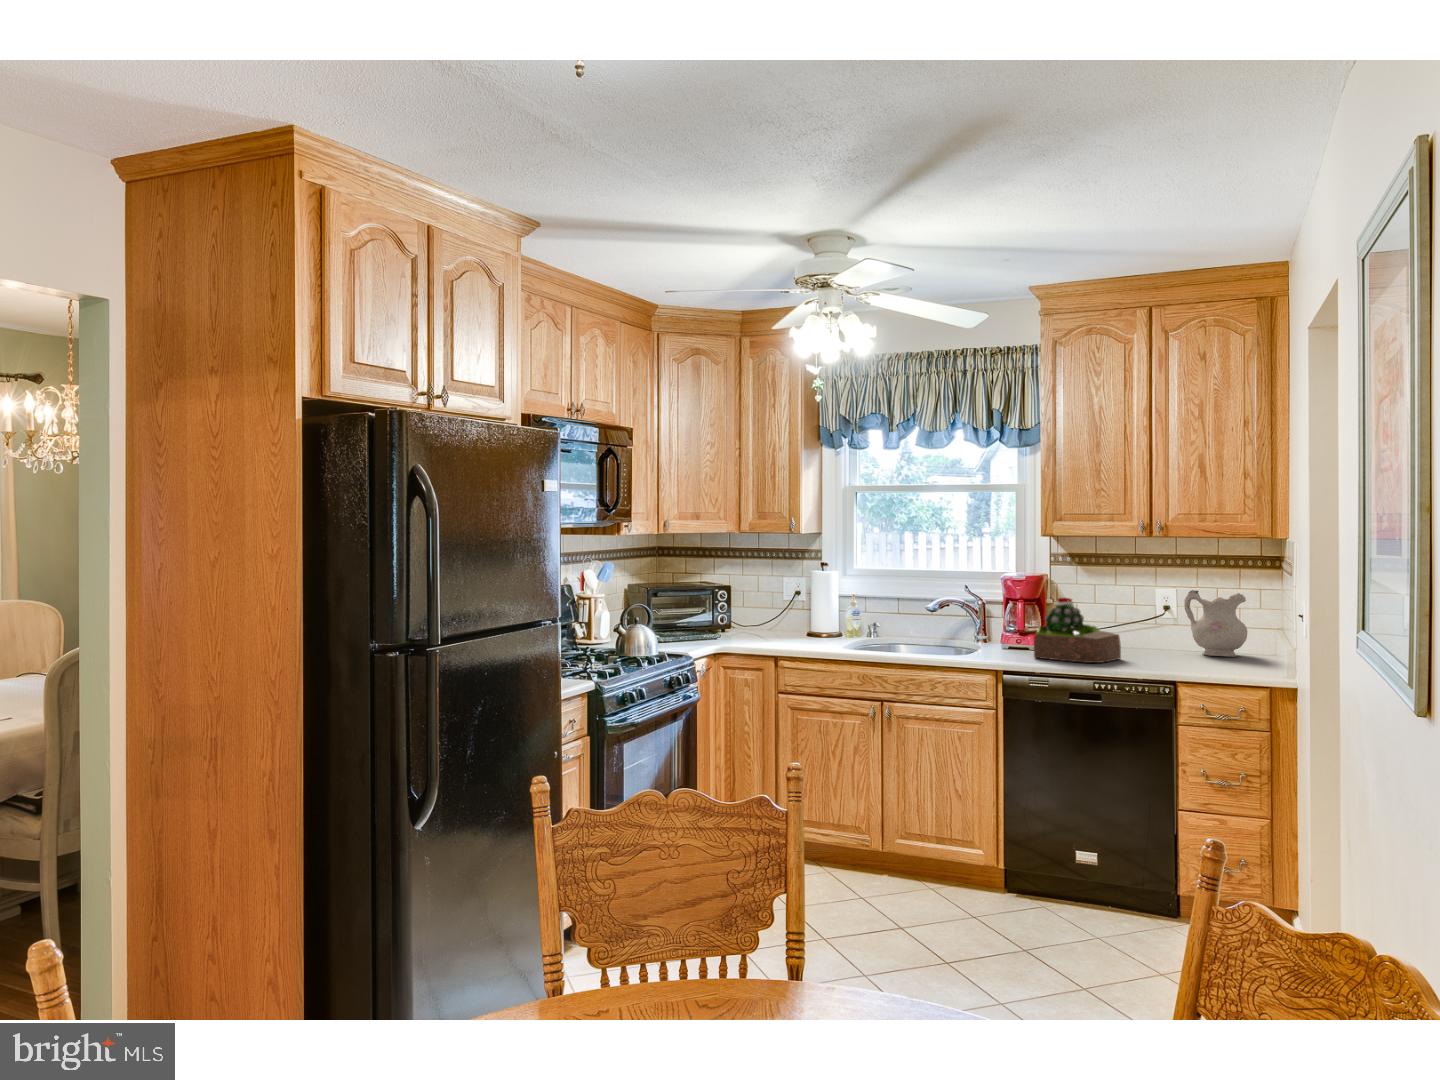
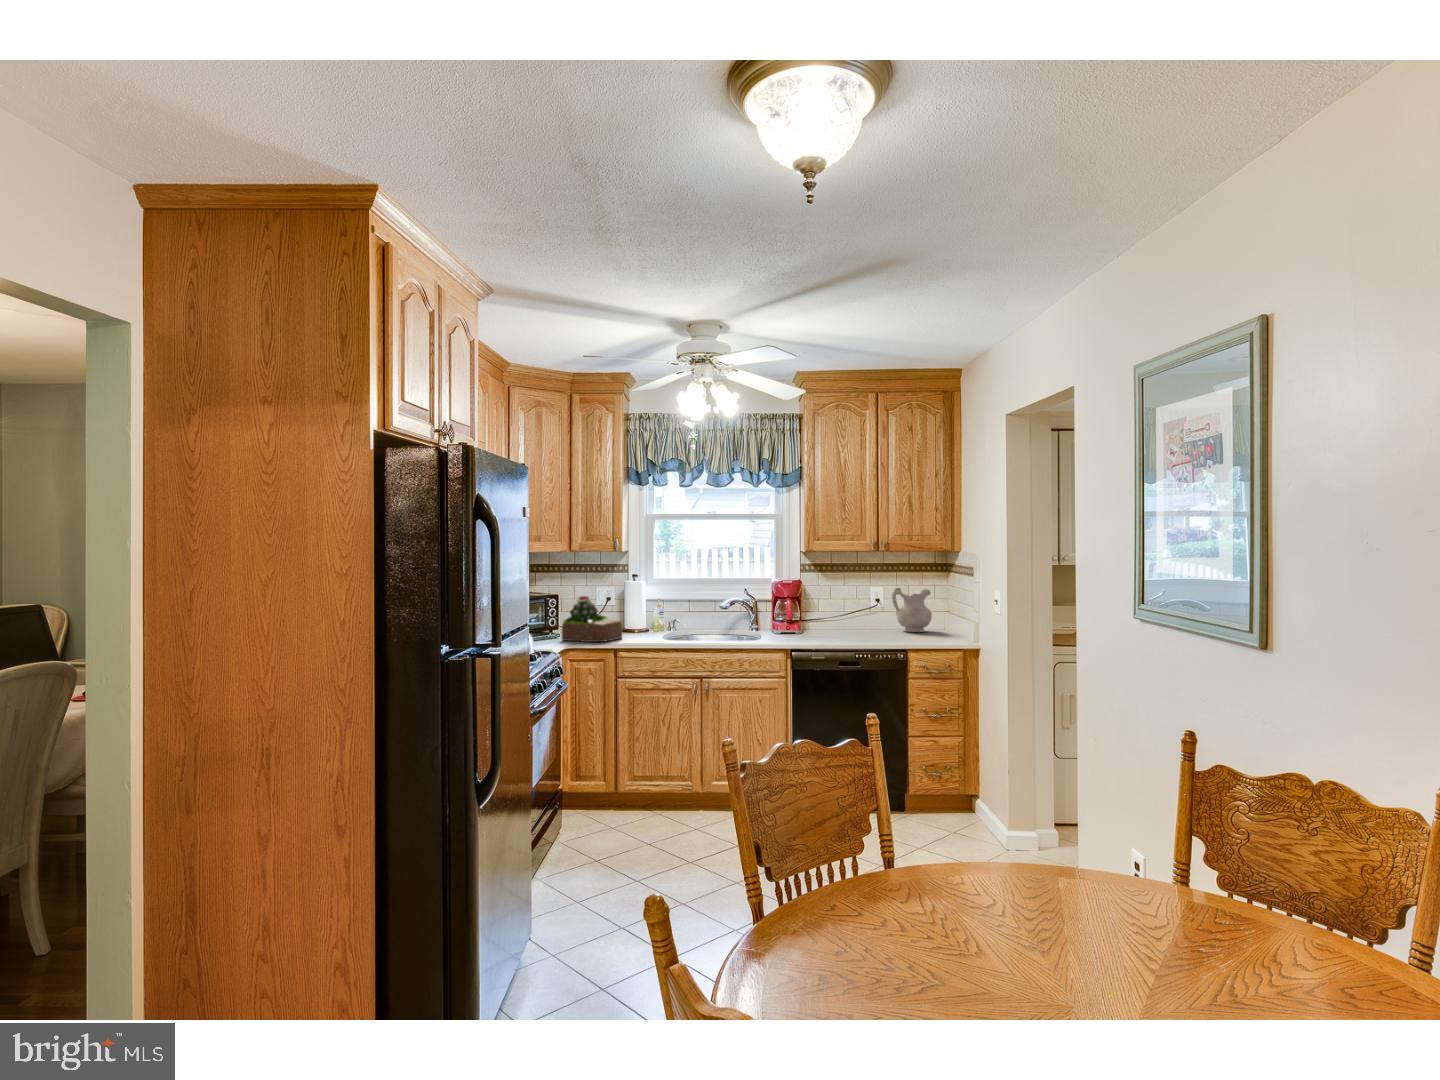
succulent plant: present [1034,598,1121,663] -> present [562,596,622,642]

